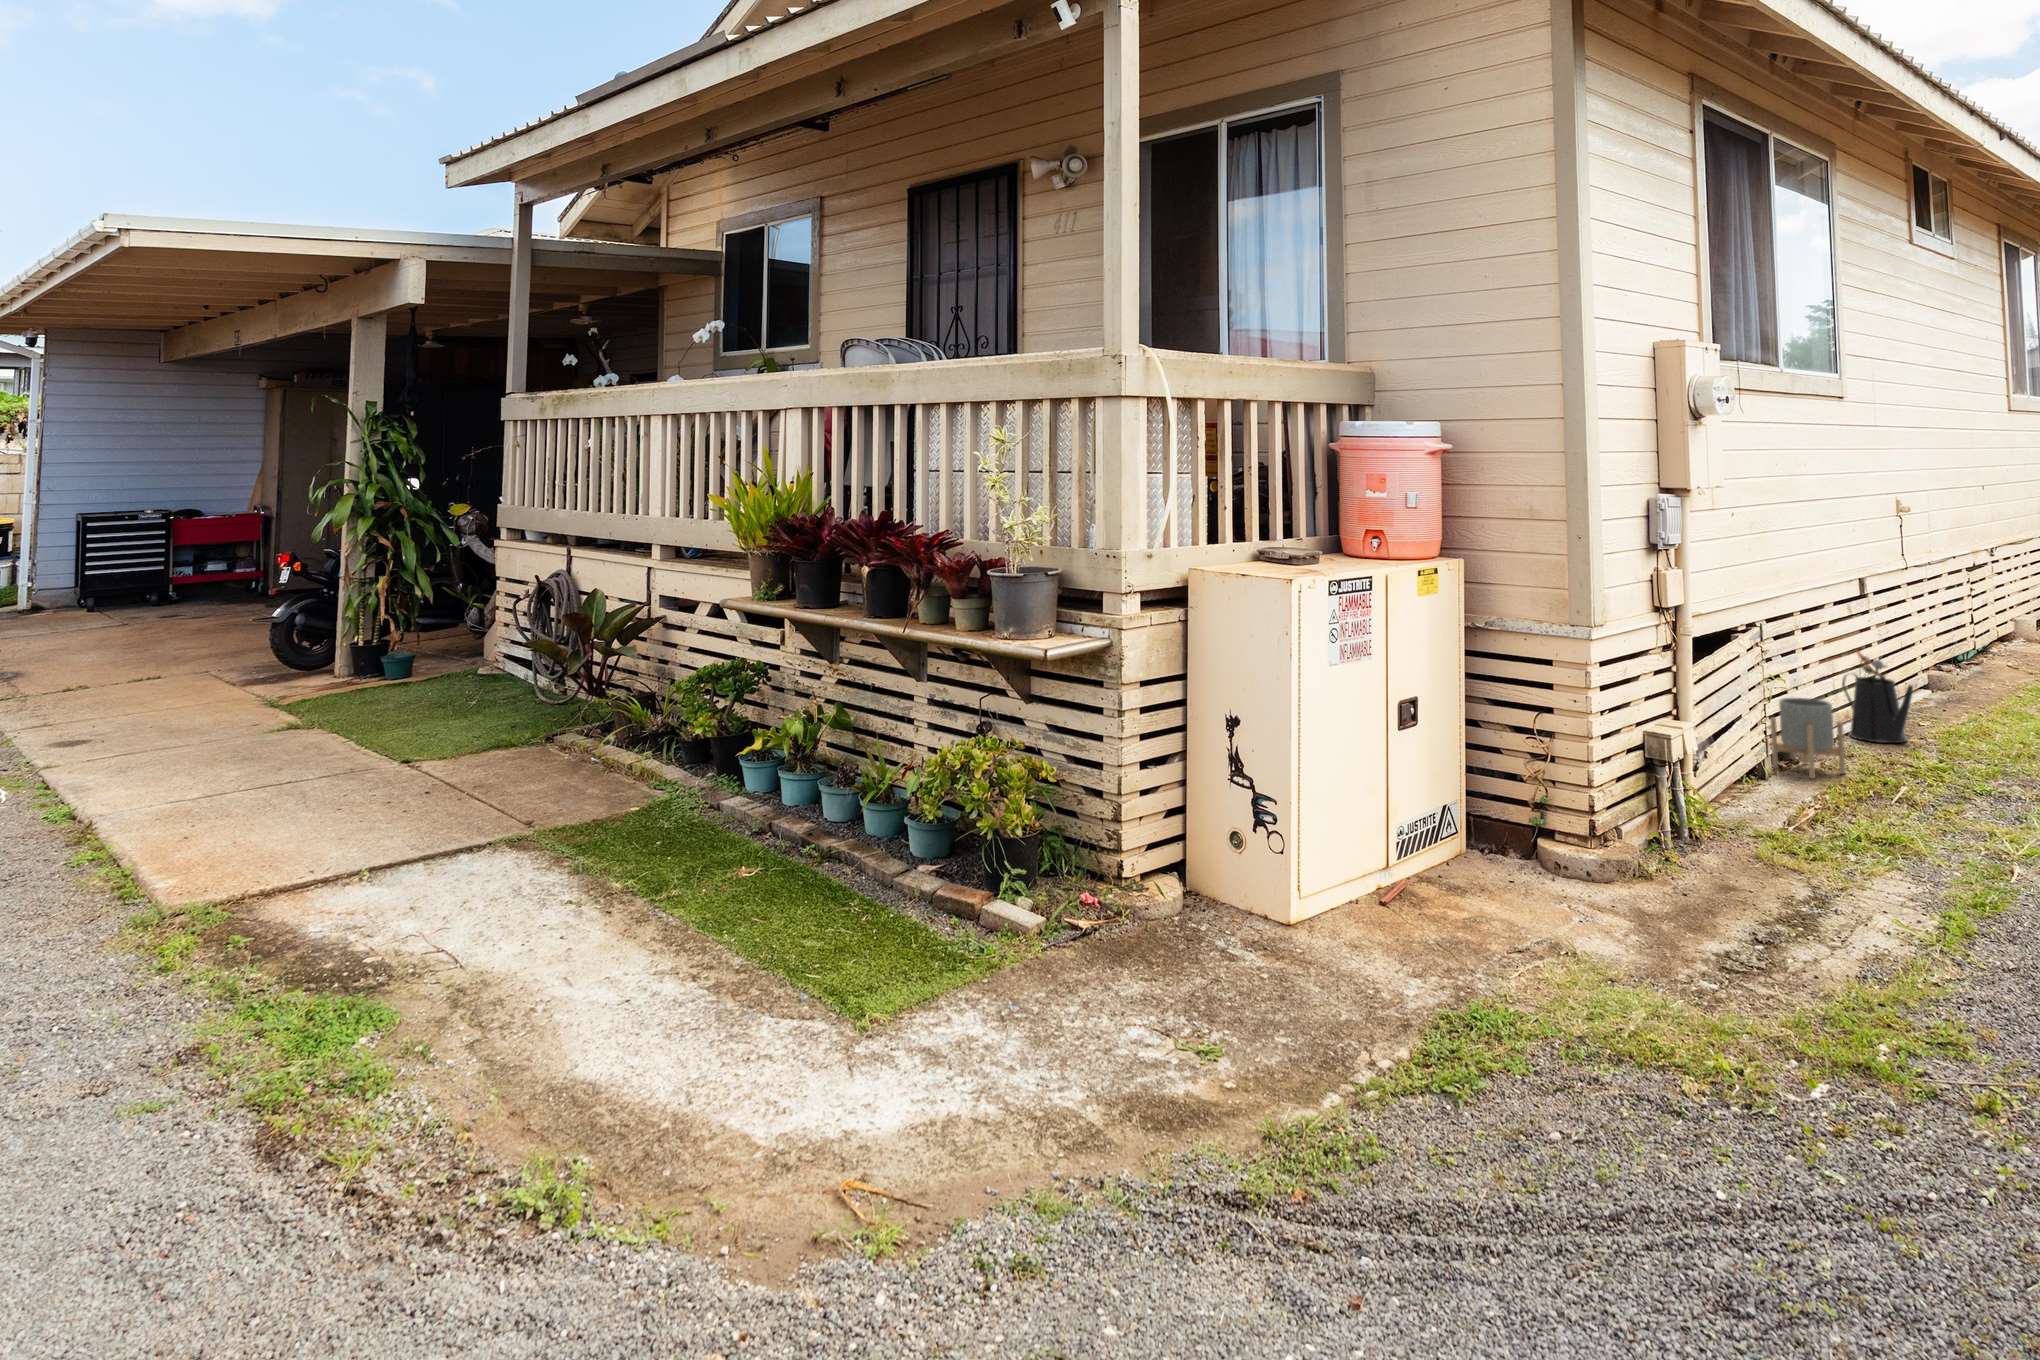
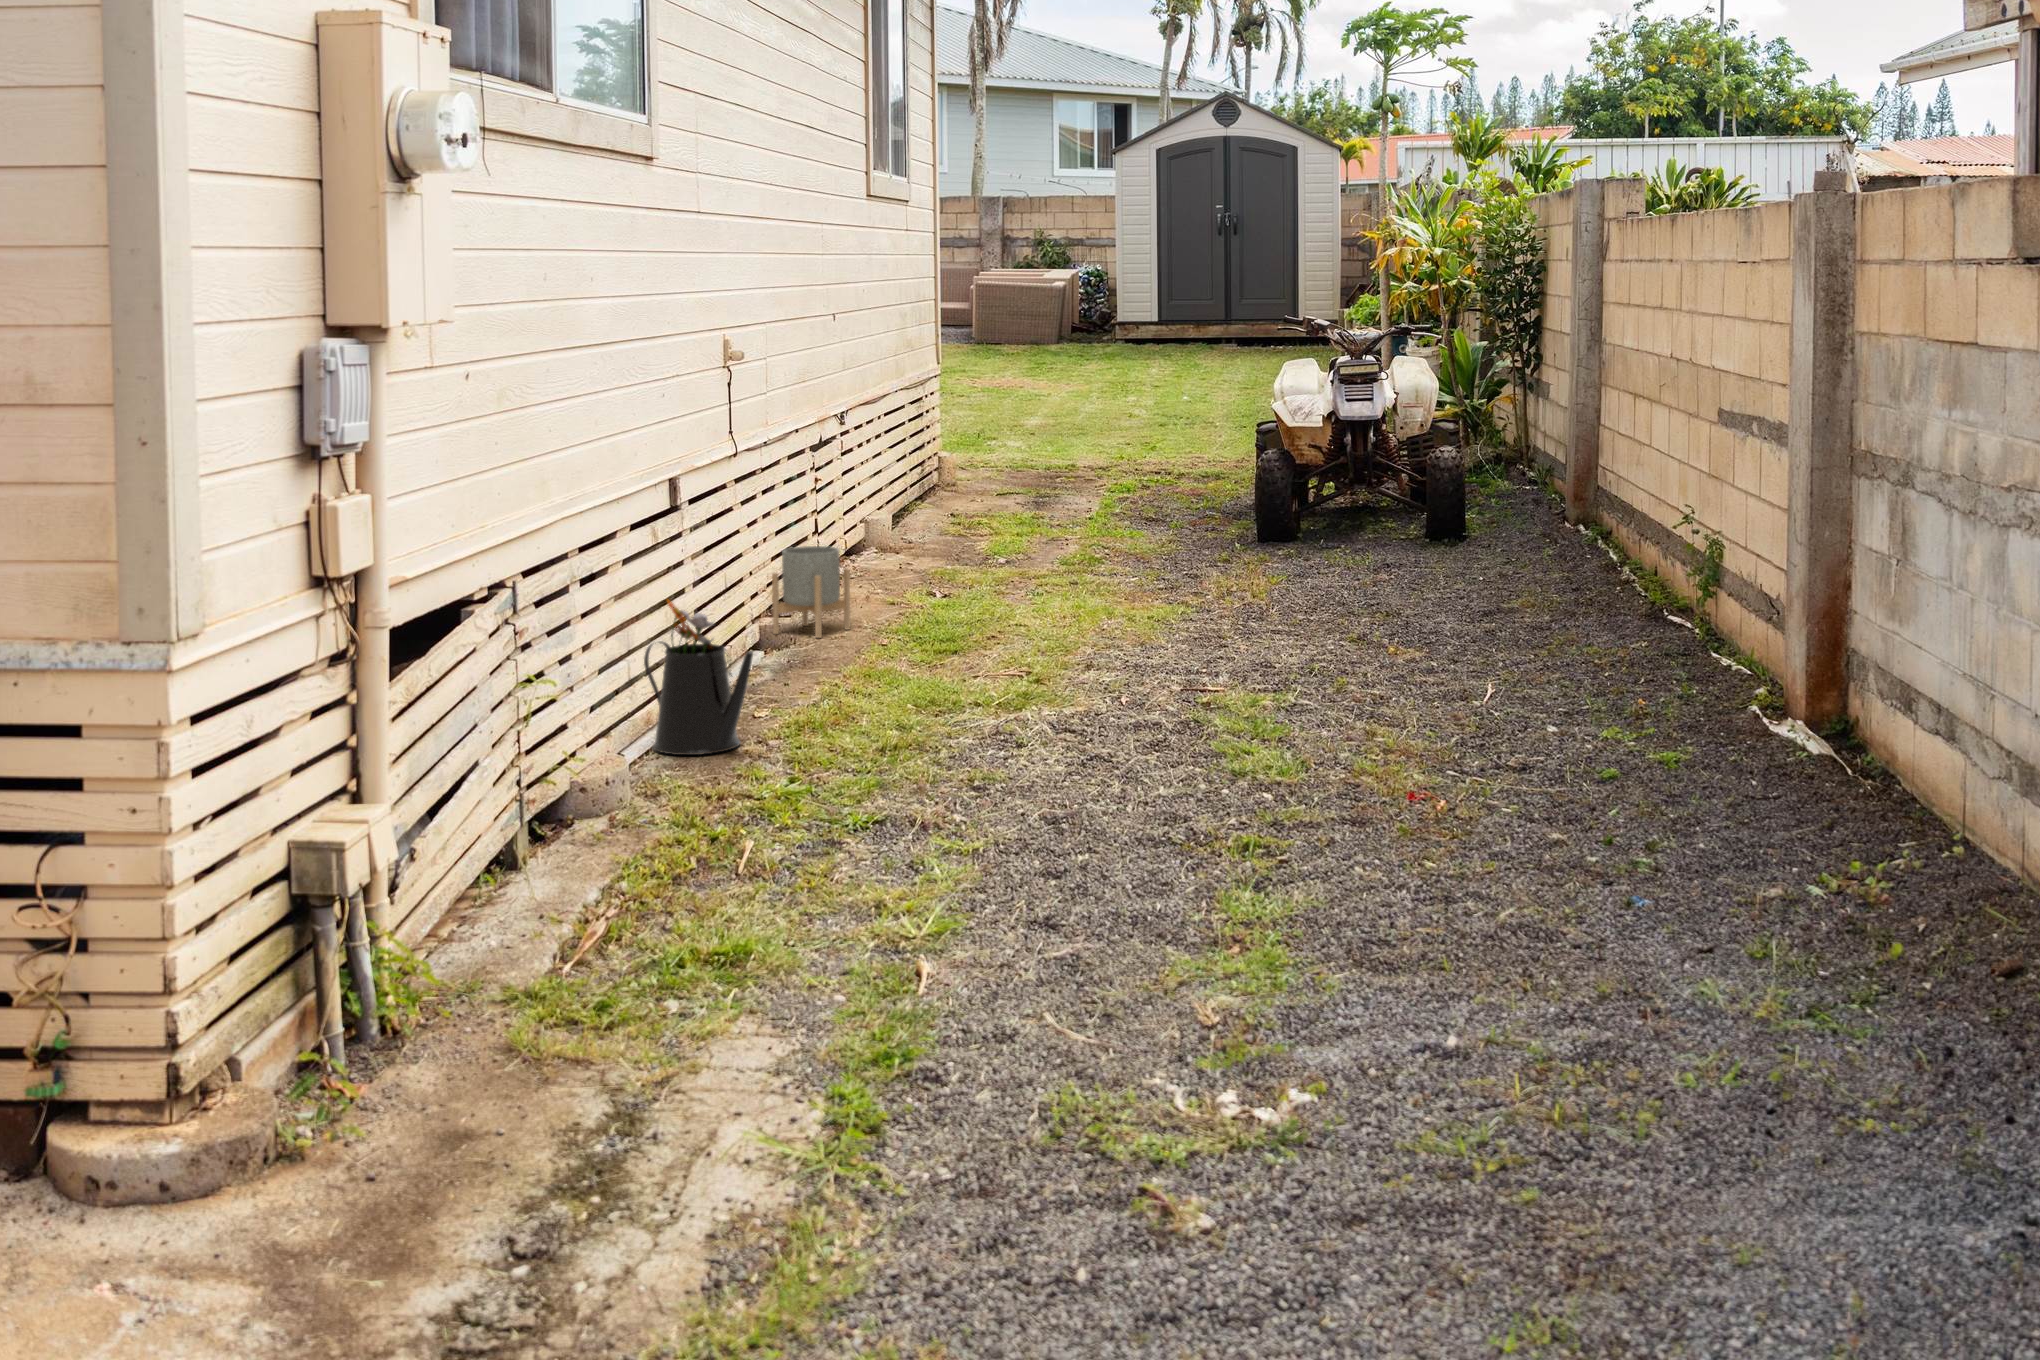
planter: present [1770,698,1846,779] -> present [772,546,850,638]

